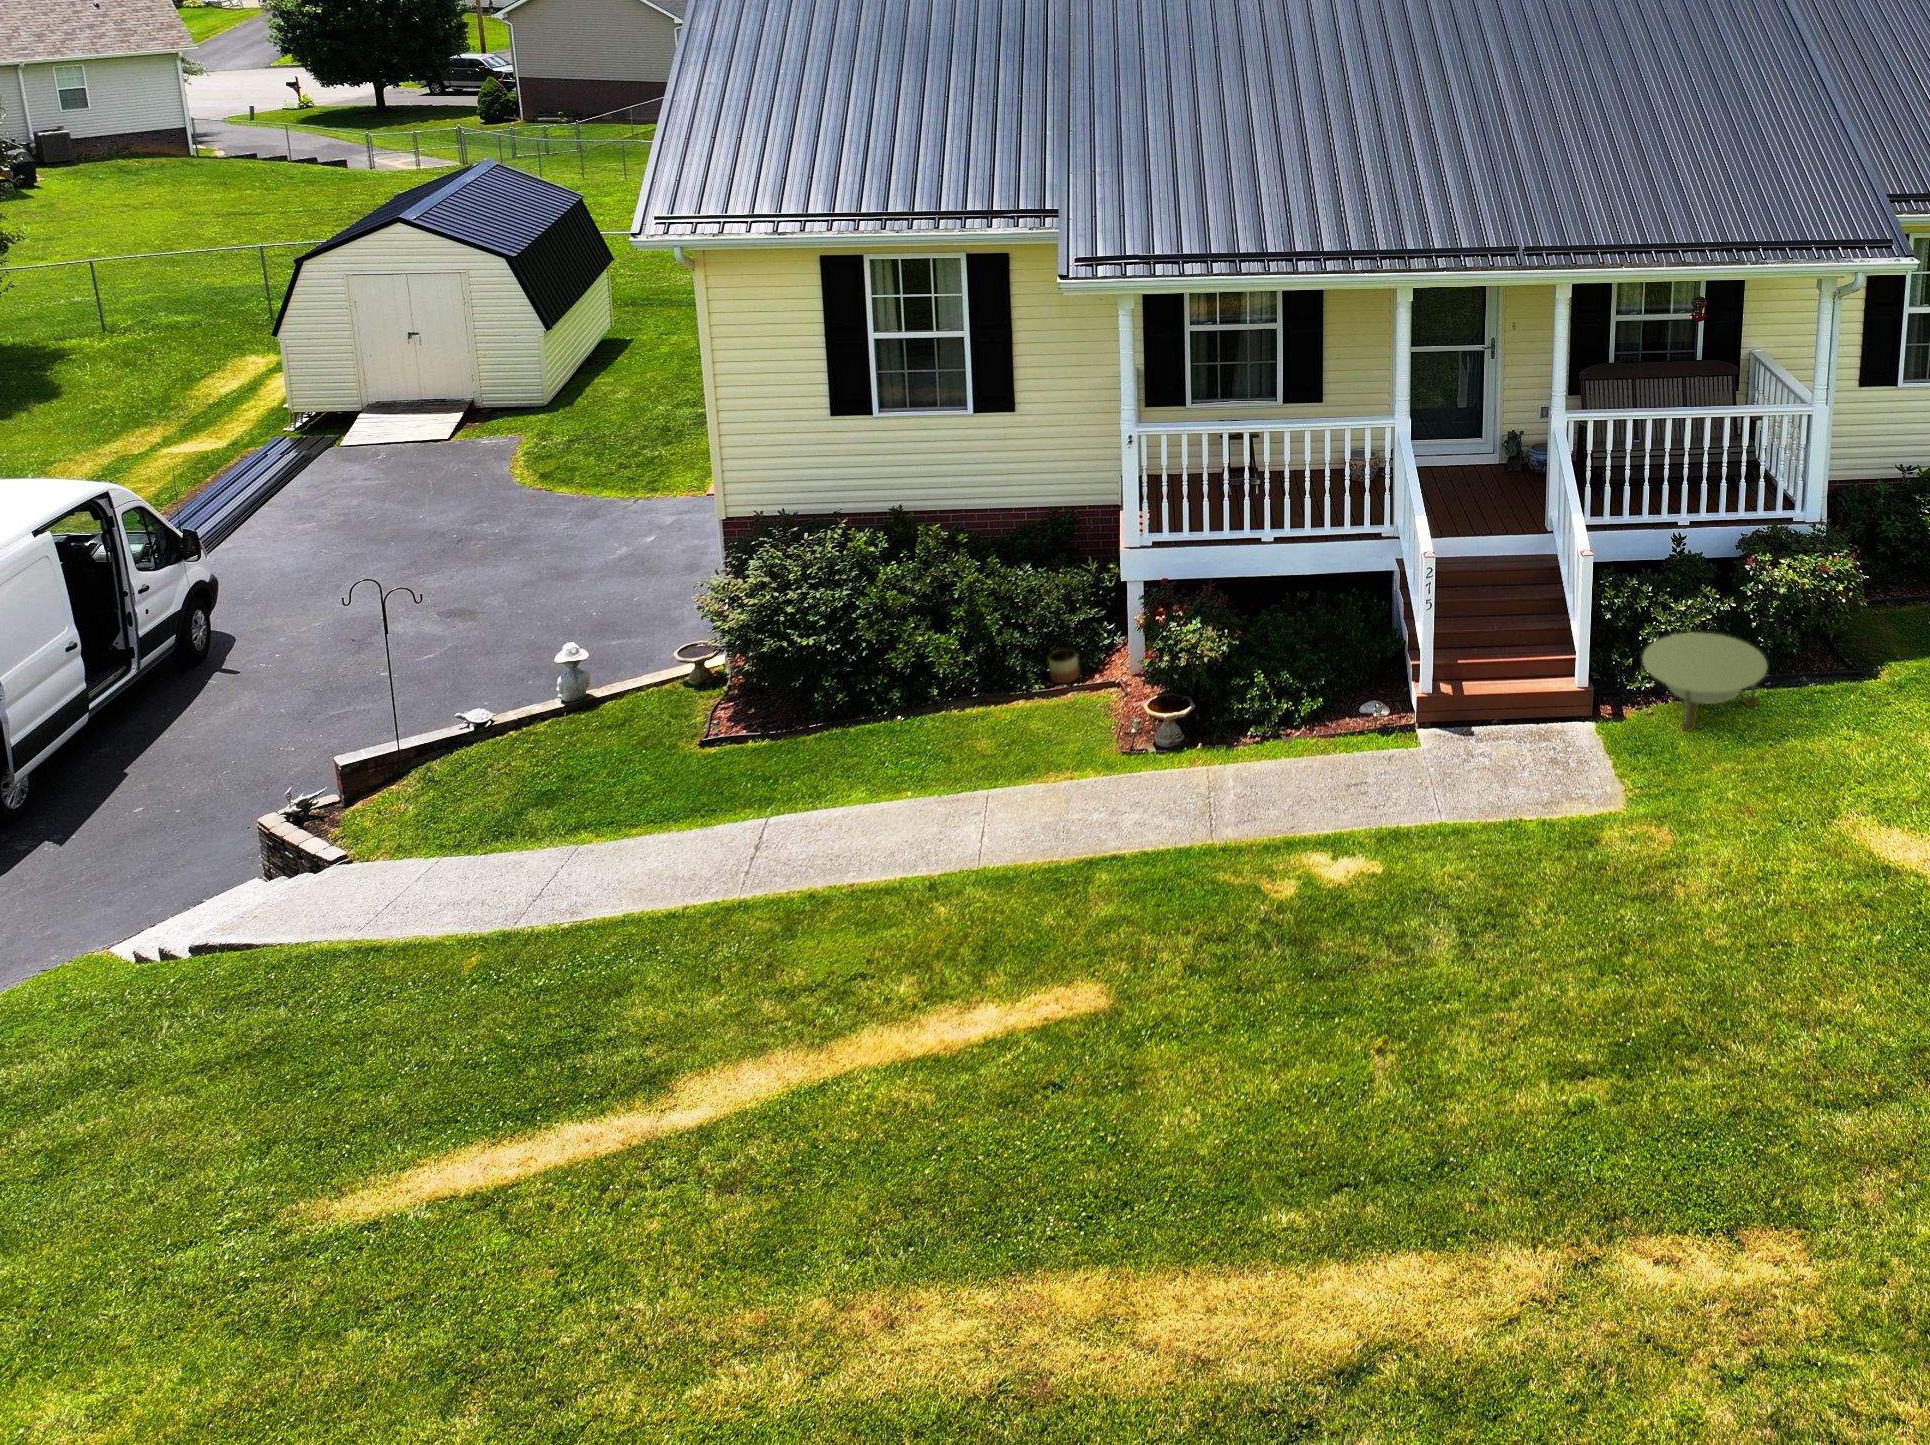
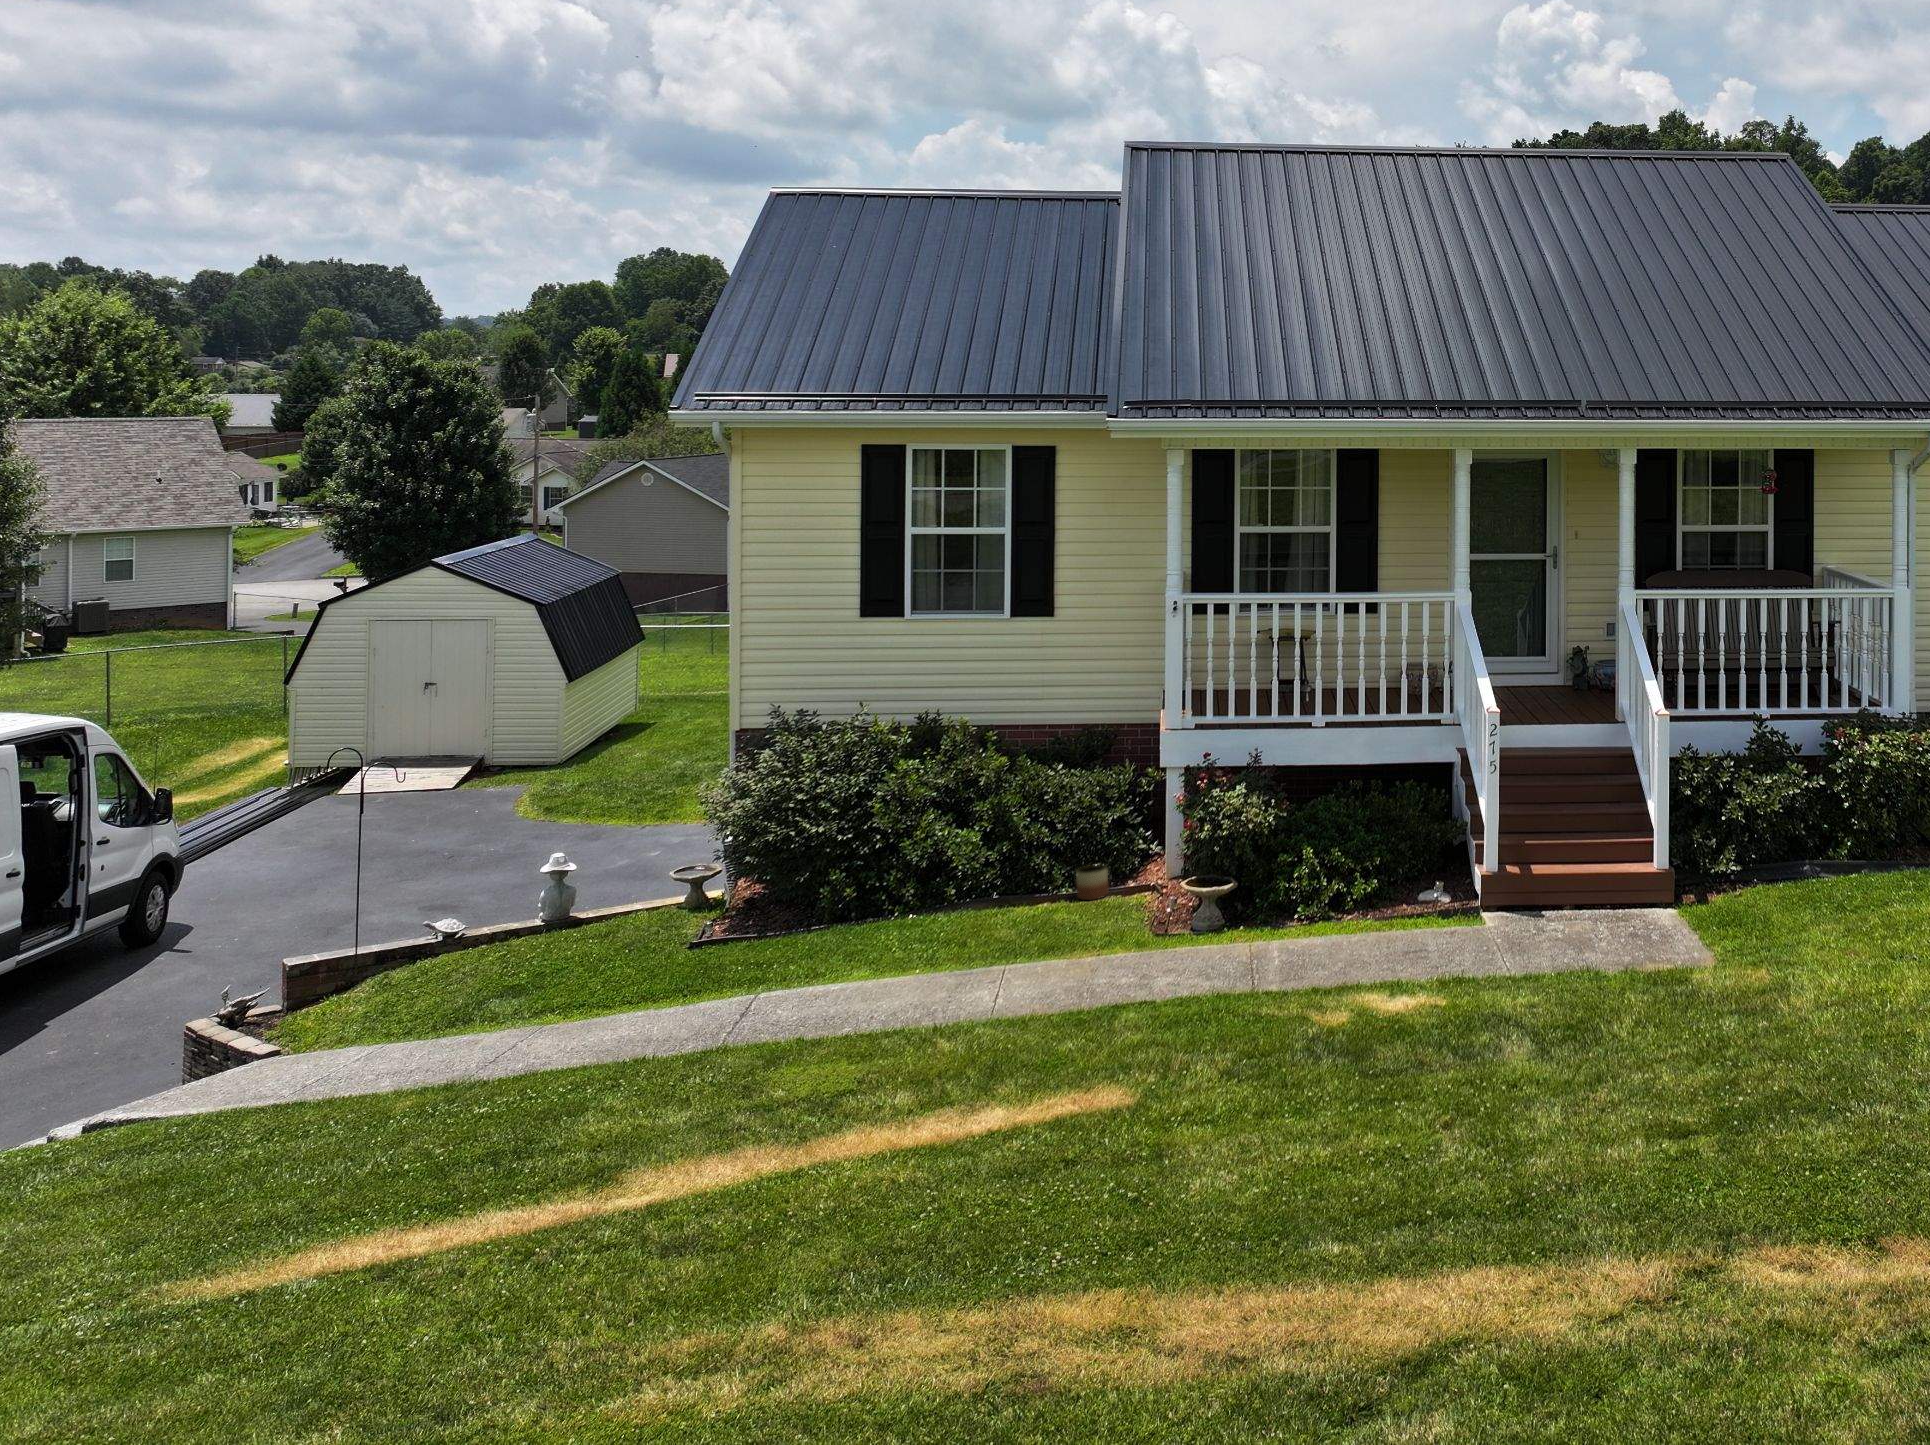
round table: present [1642,633,1767,731] -> none [1726,812,1864,901]

